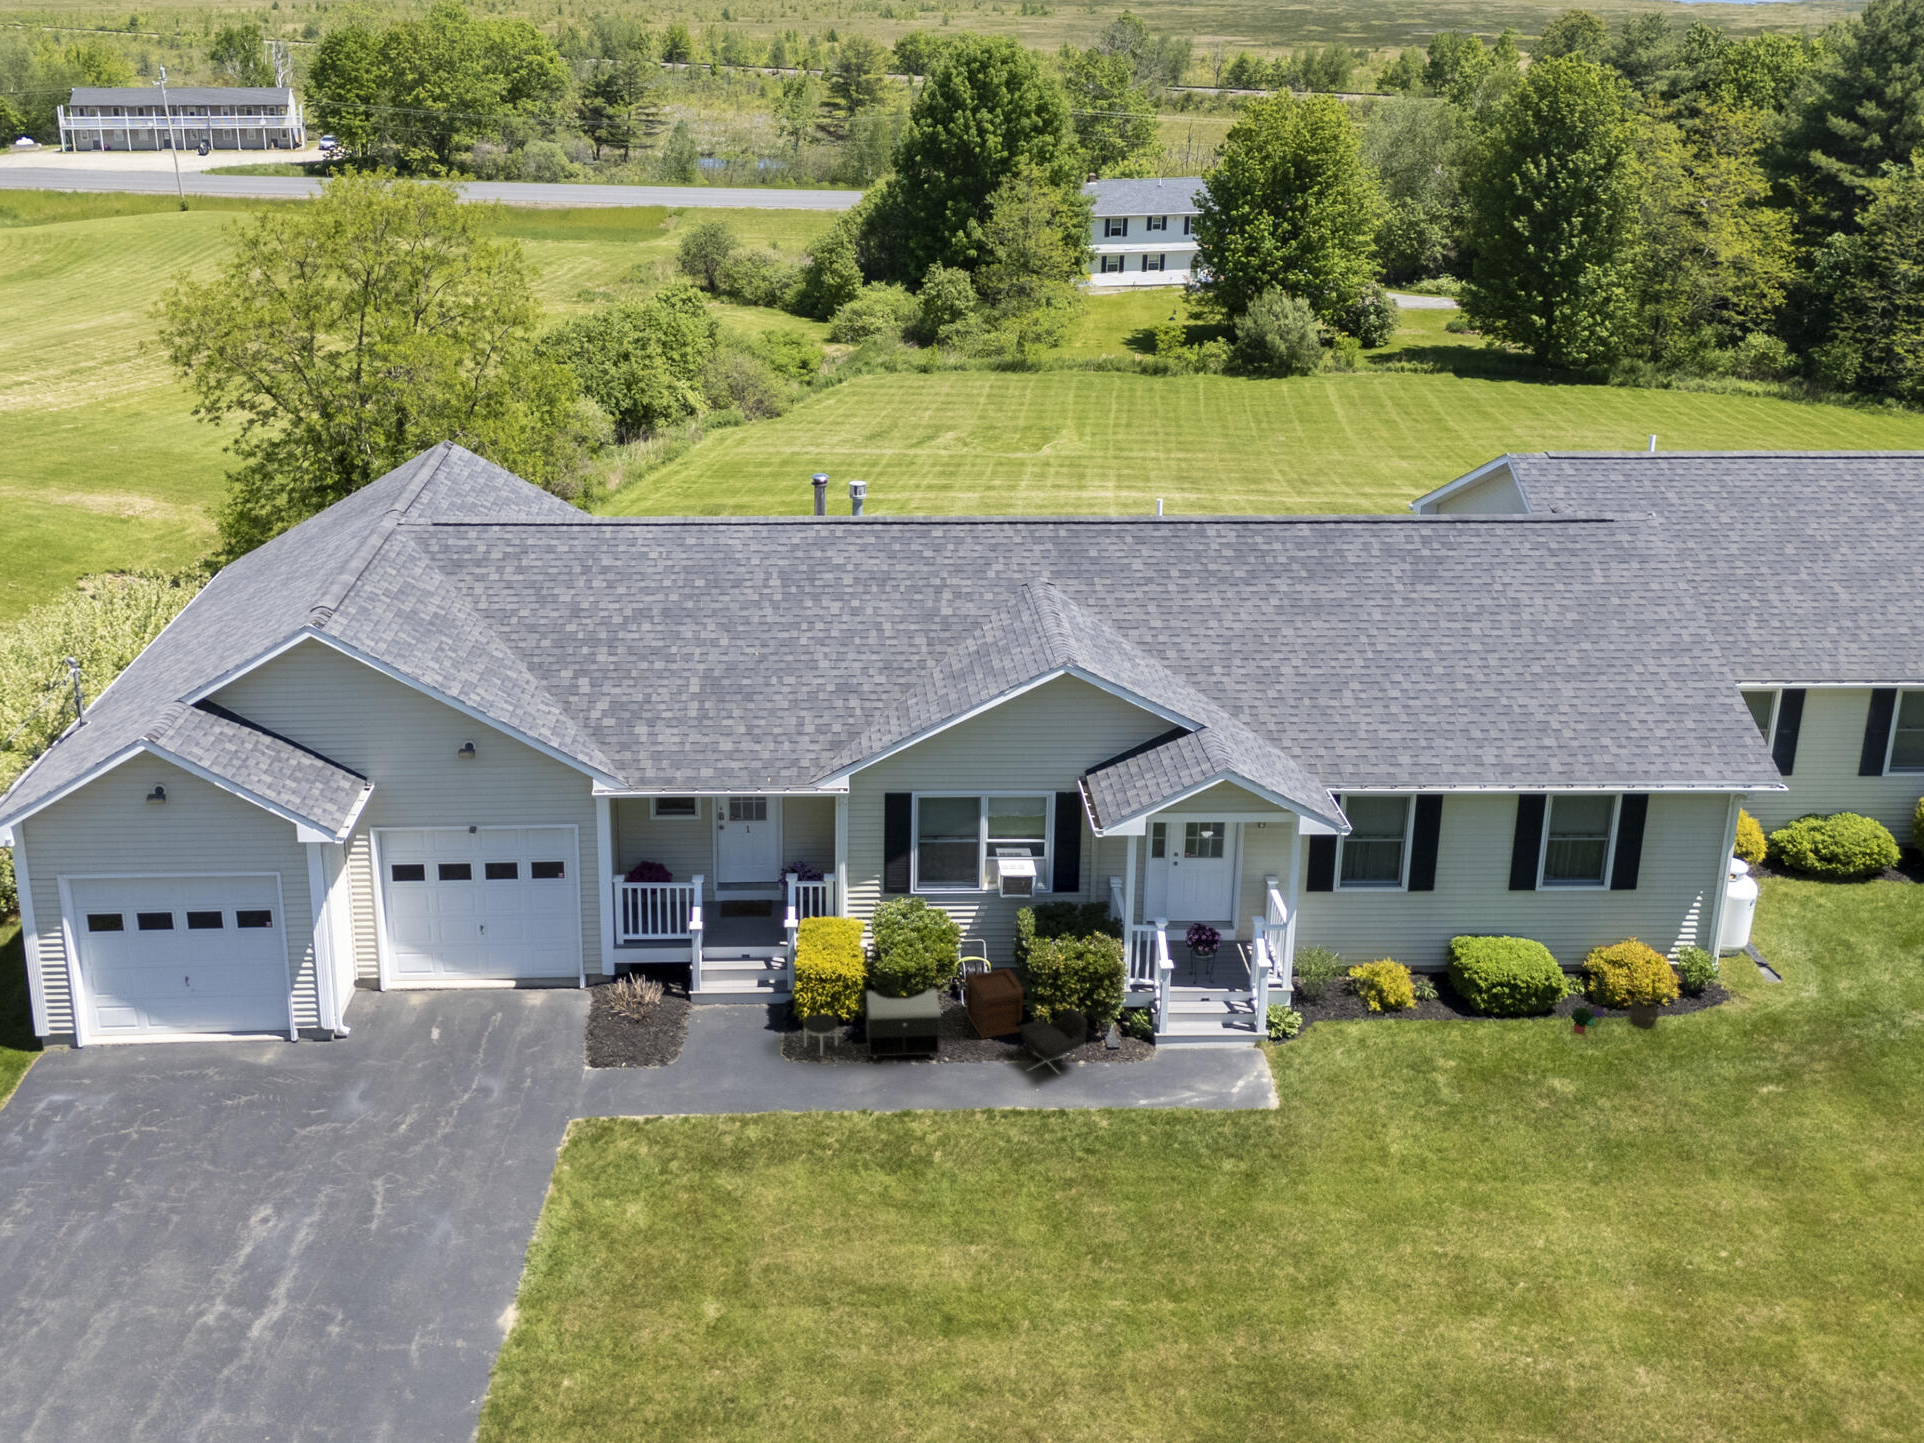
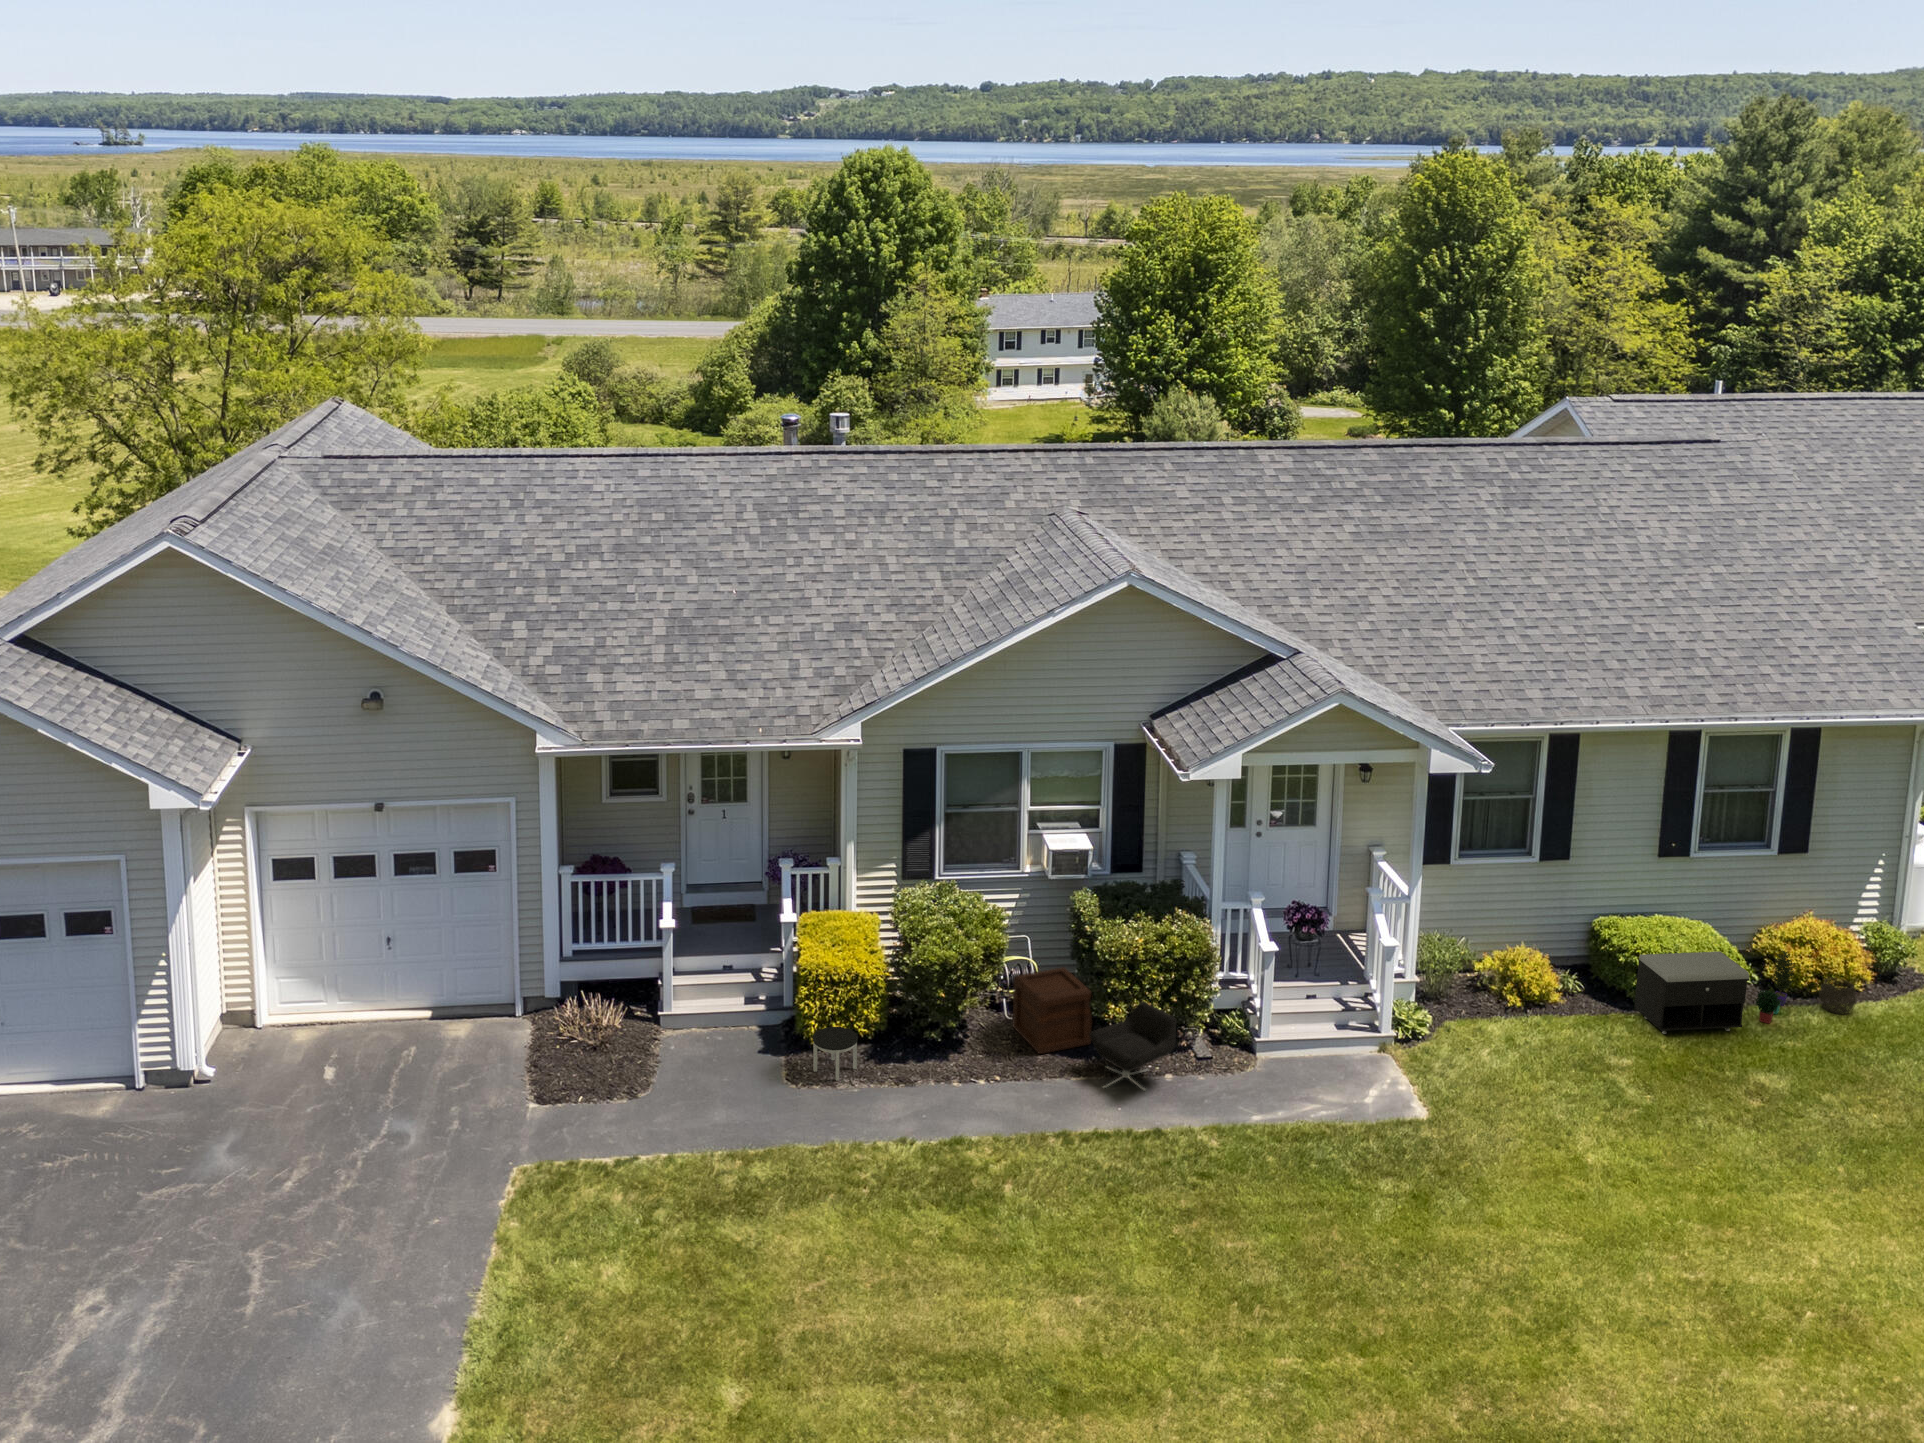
storage bench: present [866,990,941,1058] -> present [1634,952,1749,1034]

